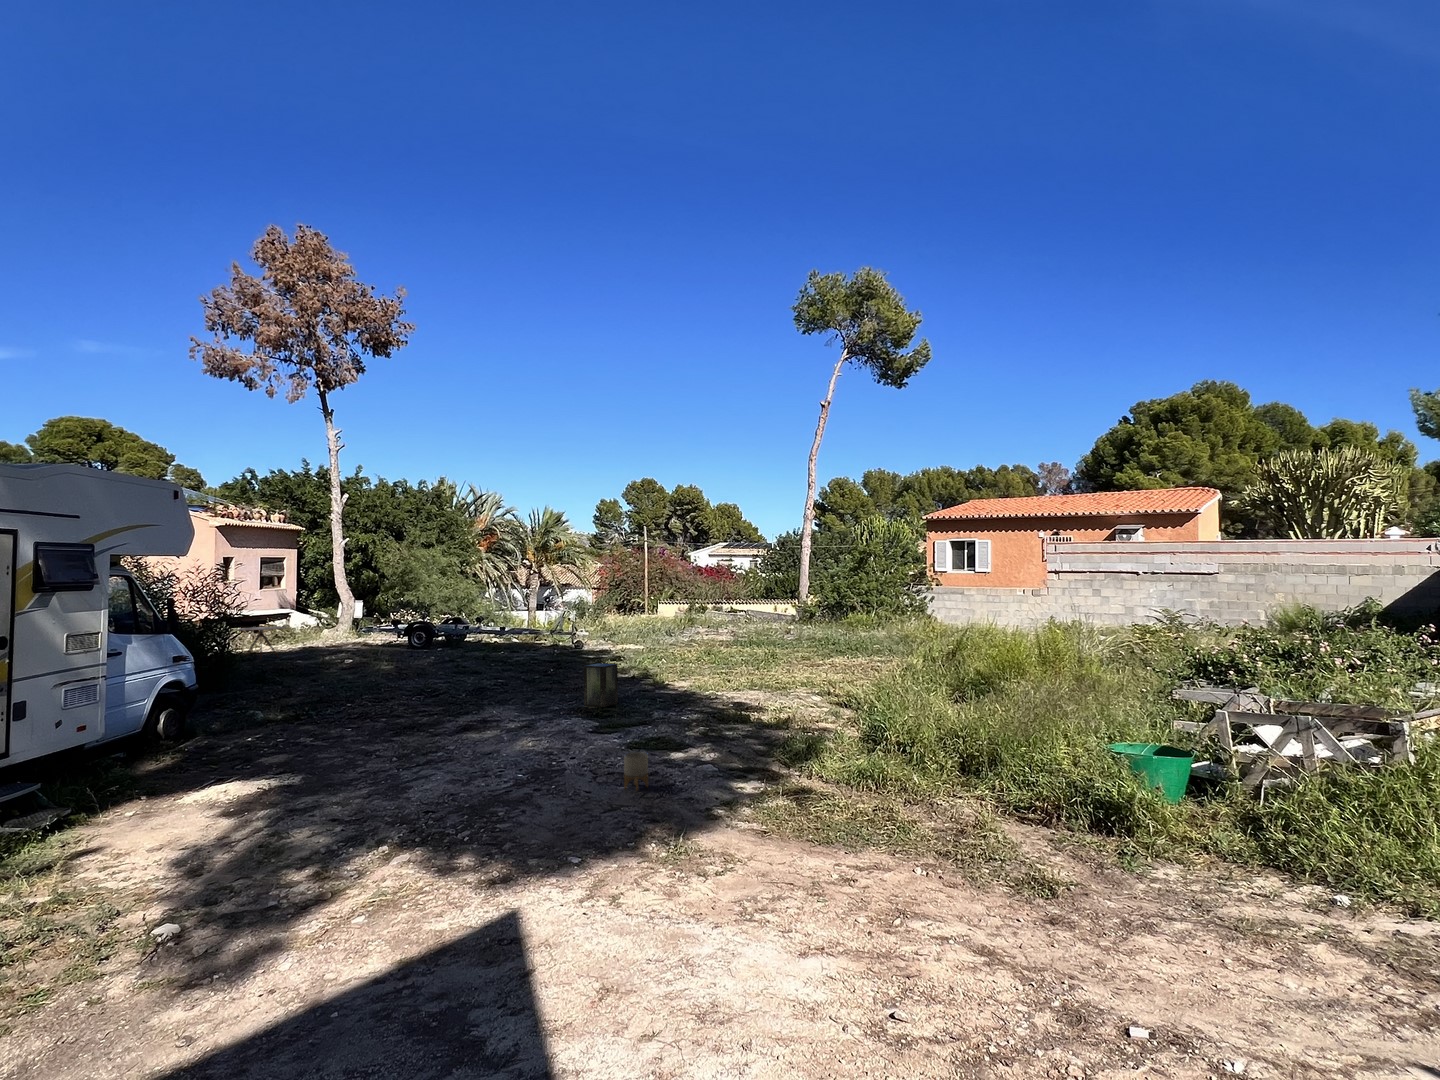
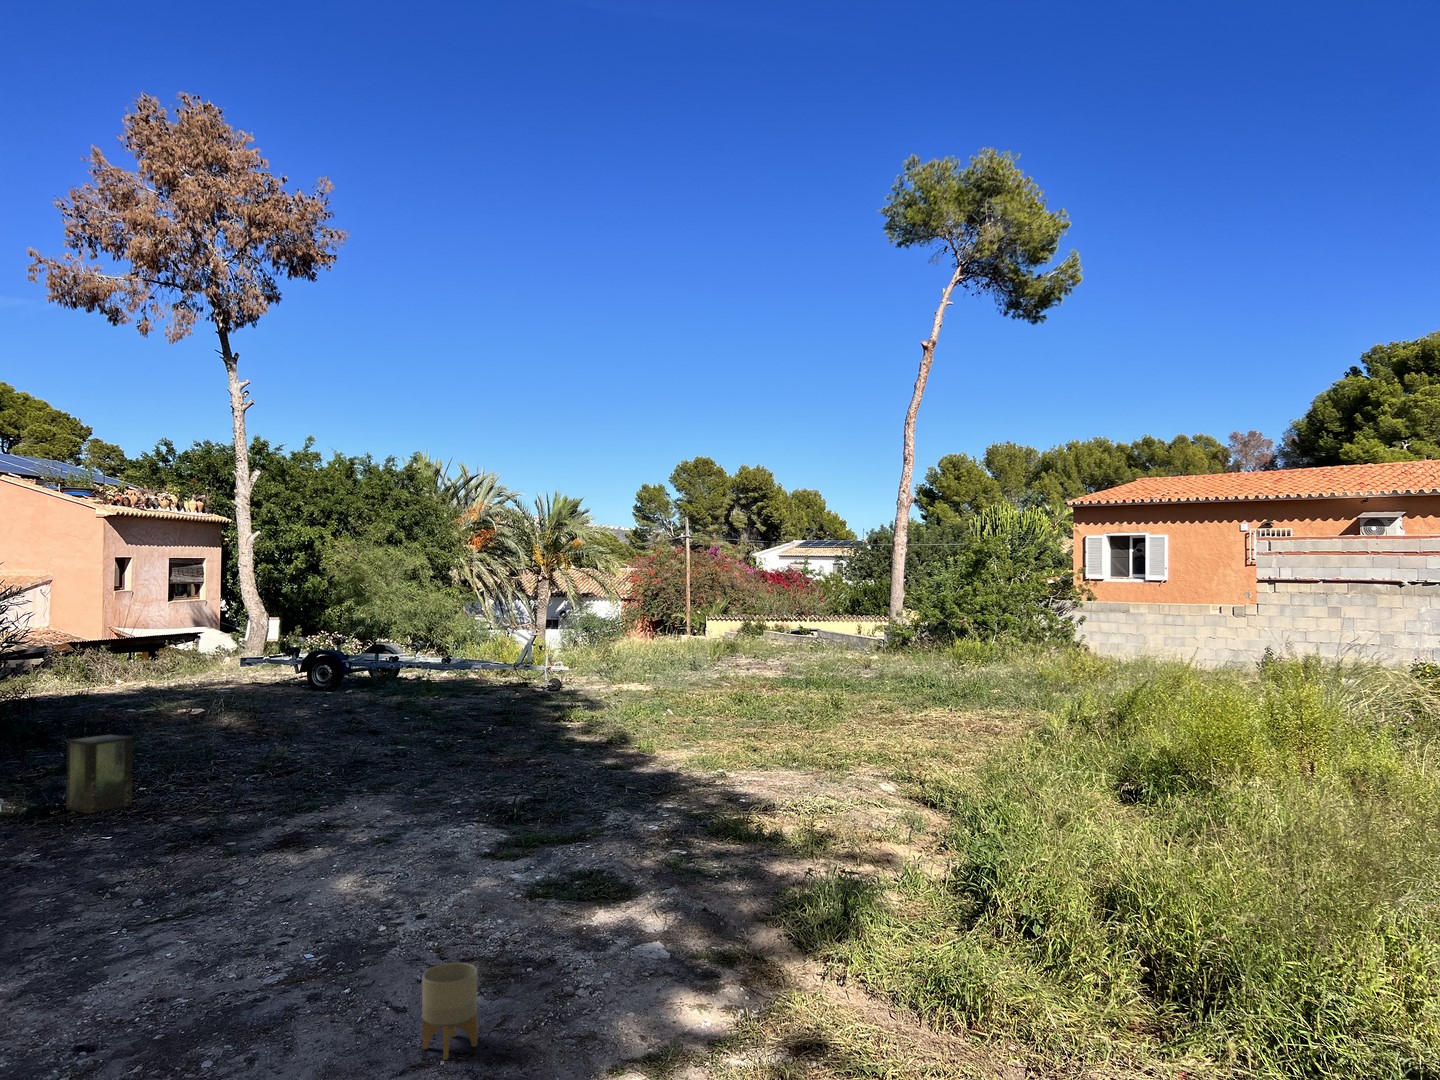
round table: present [237,627,286,657] -> none [67,652,142,700]
storage box: present [584,663,618,707] -> present [66,734,132,814]

